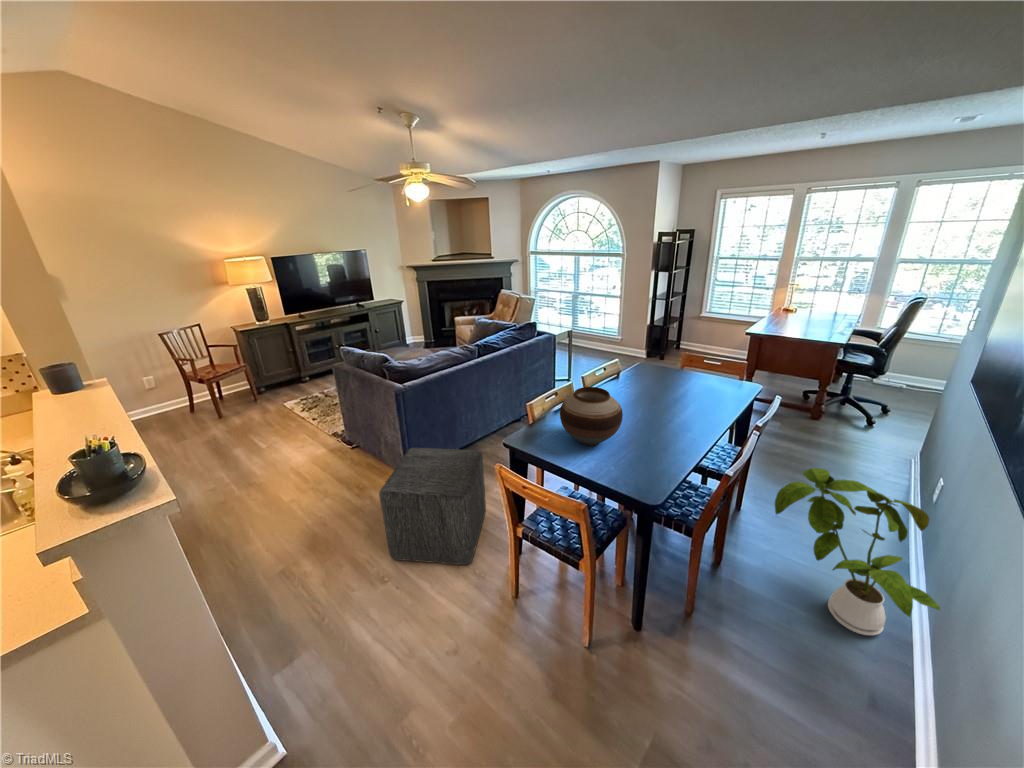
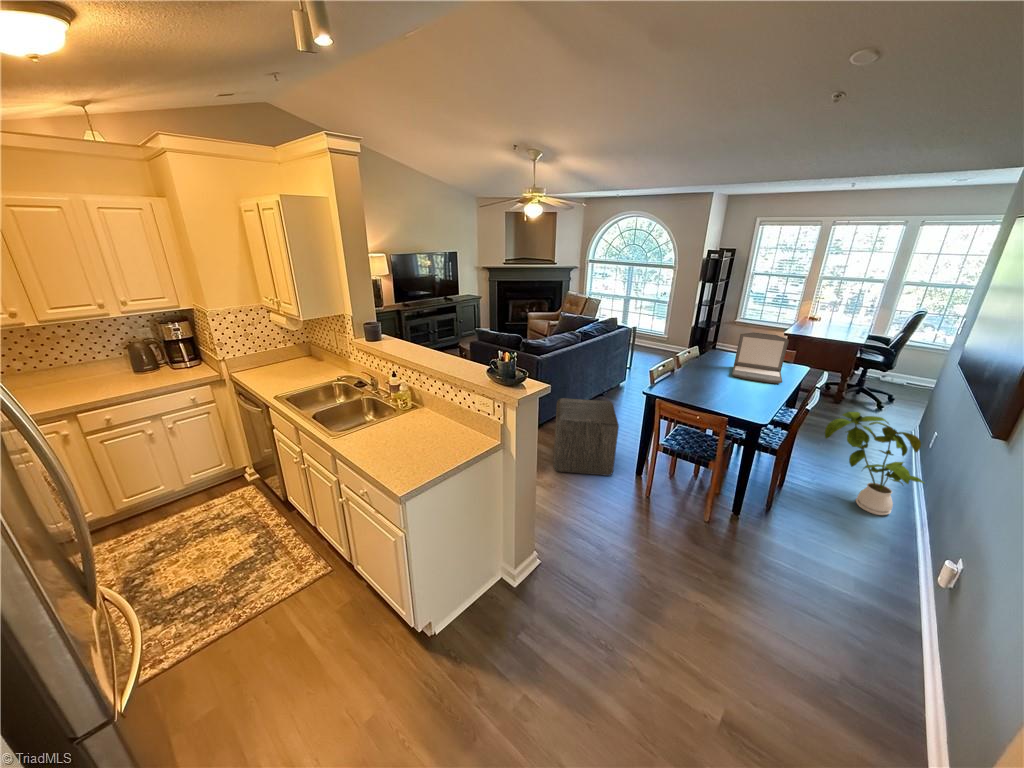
laptop: none [639,346,722,425] -> present [732,332,789,383]
vase: present [560,387,623,446] -> none [689,353,732,390]

